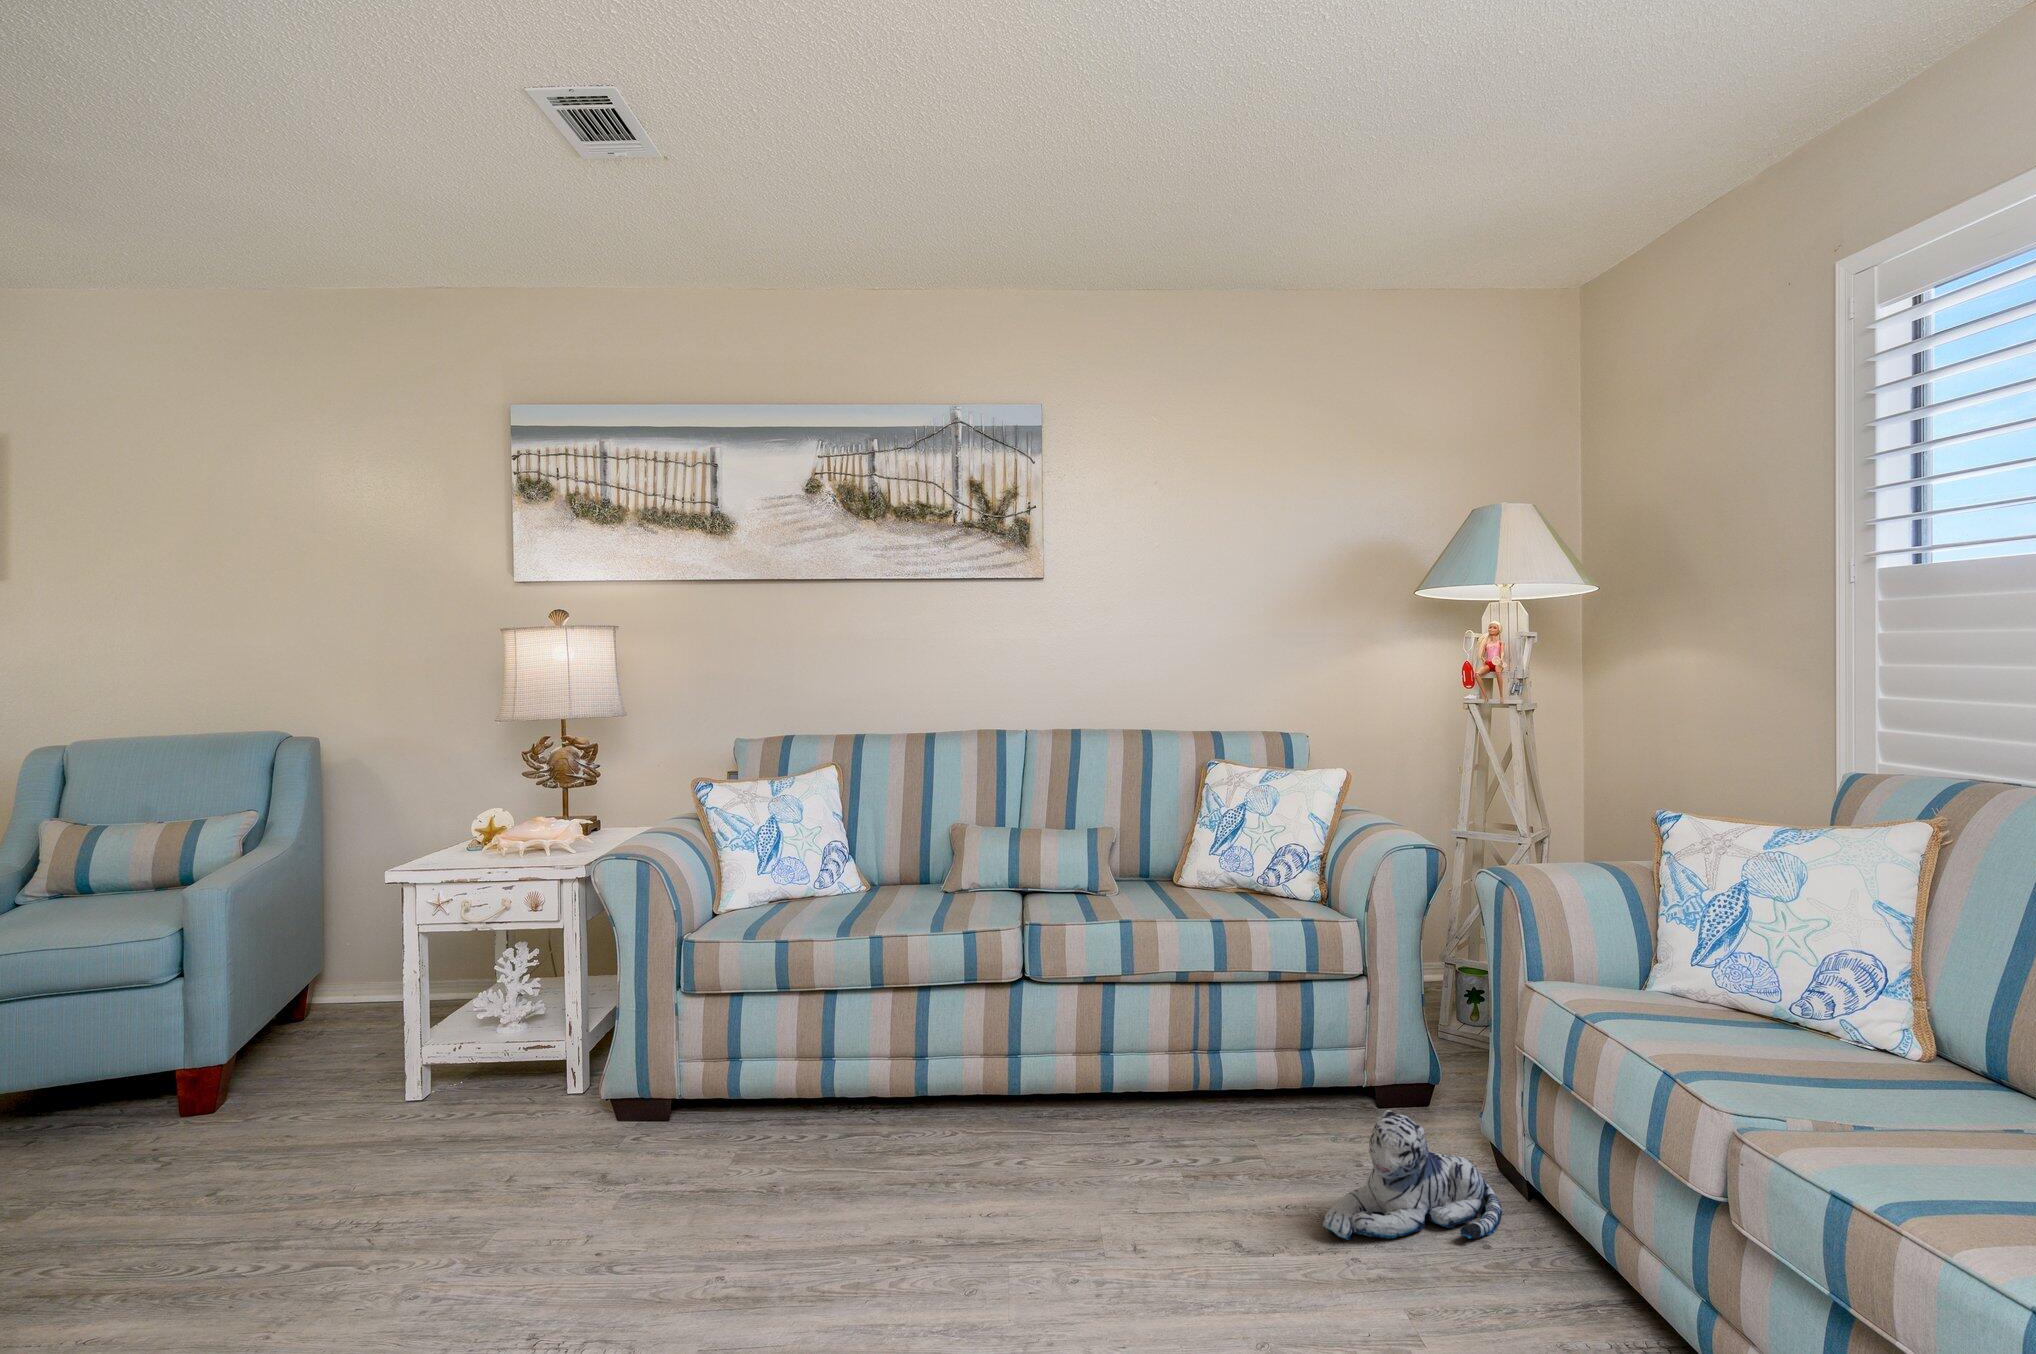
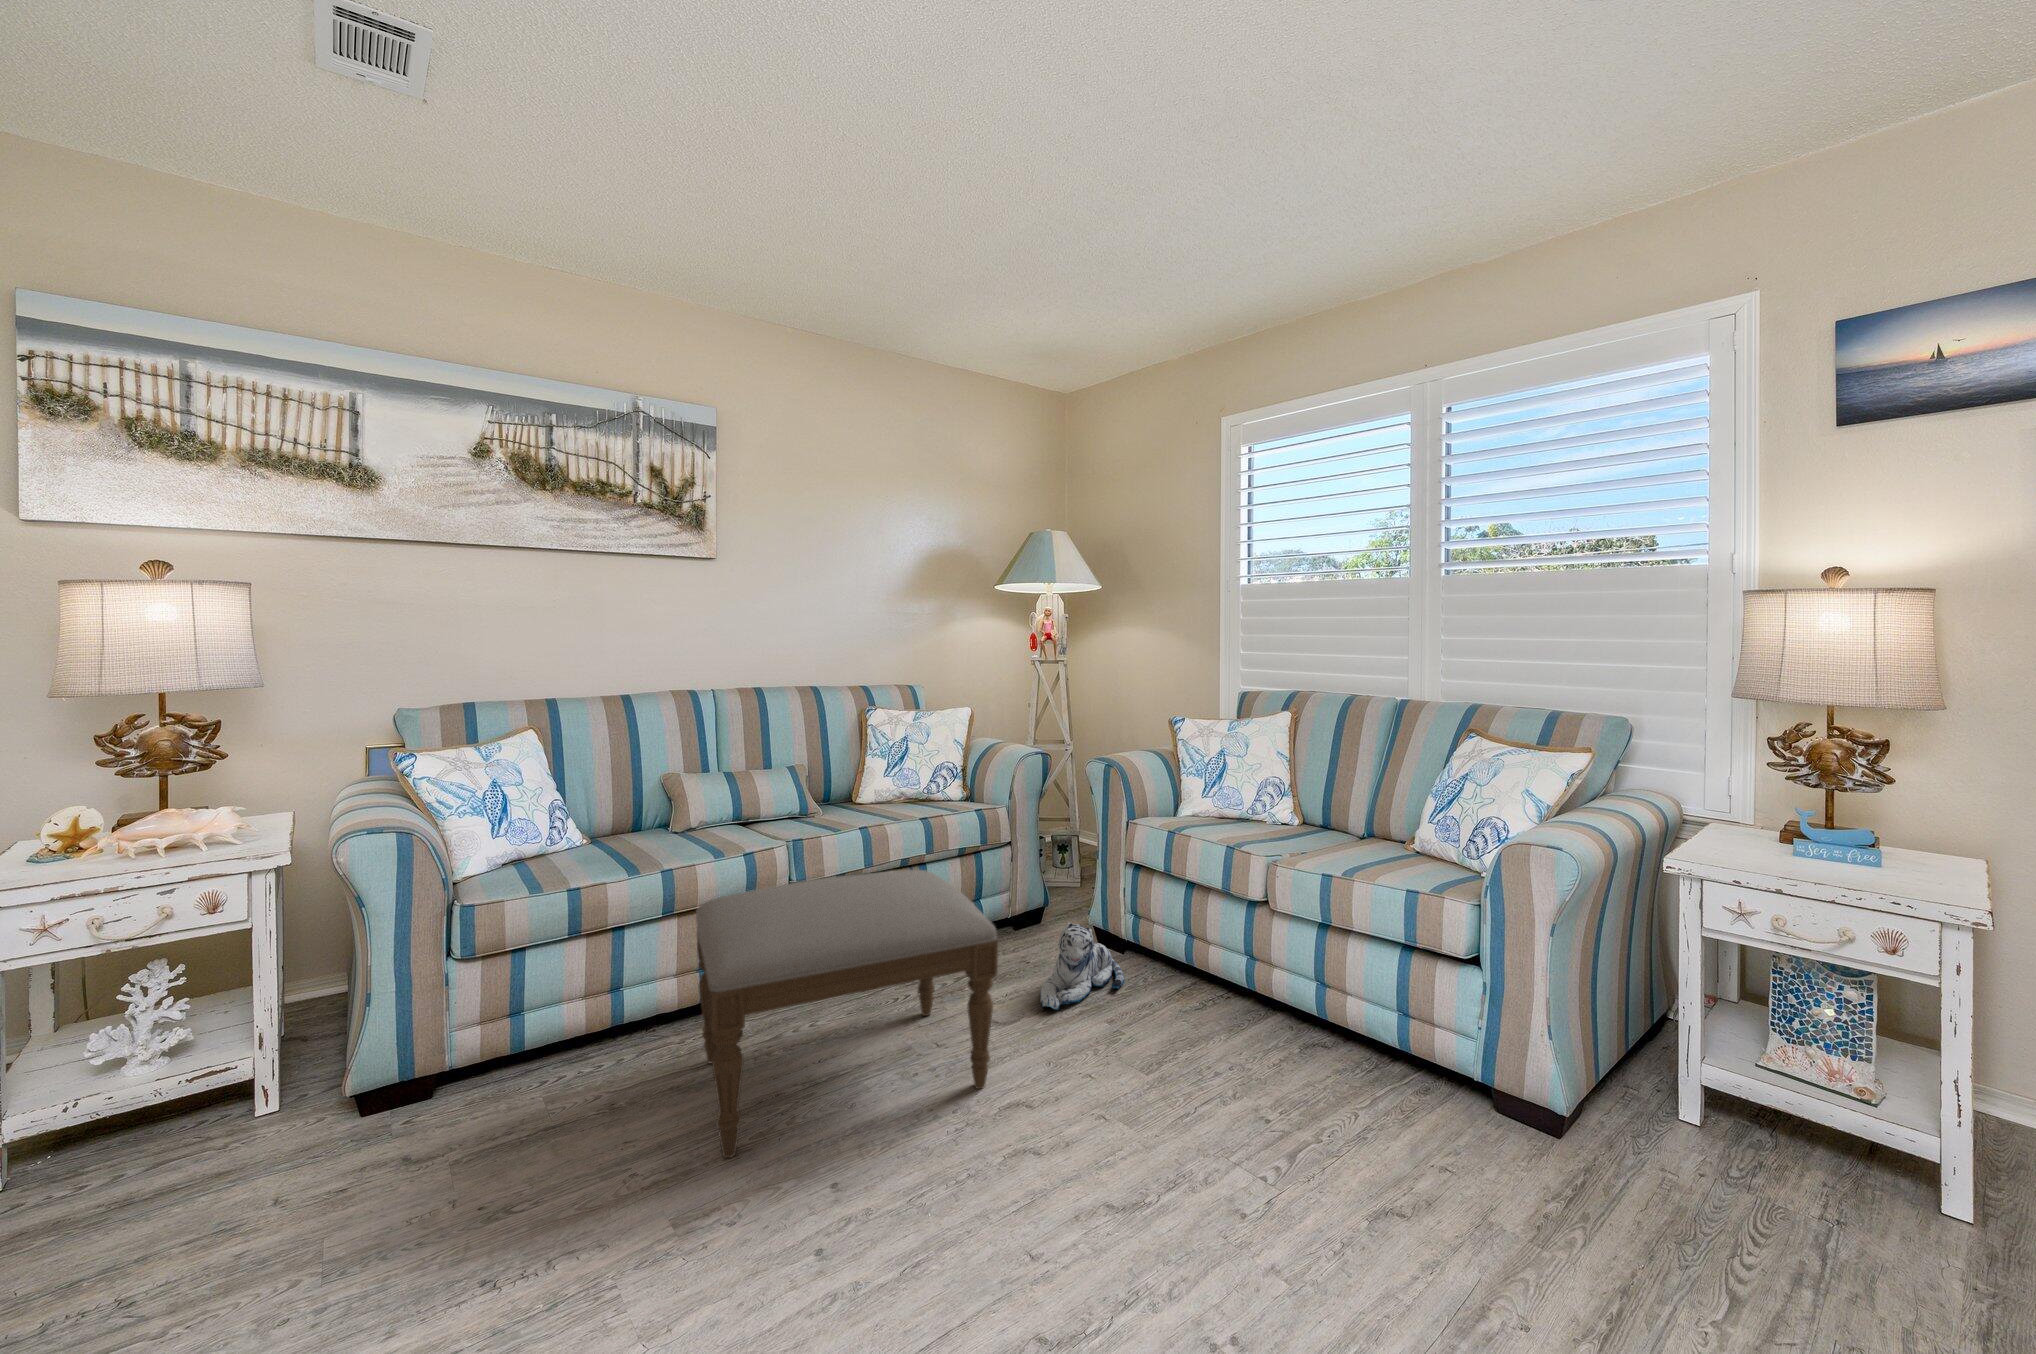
ottoman: none [809,972,1179,1309] -> present [696,870,998,1158]

